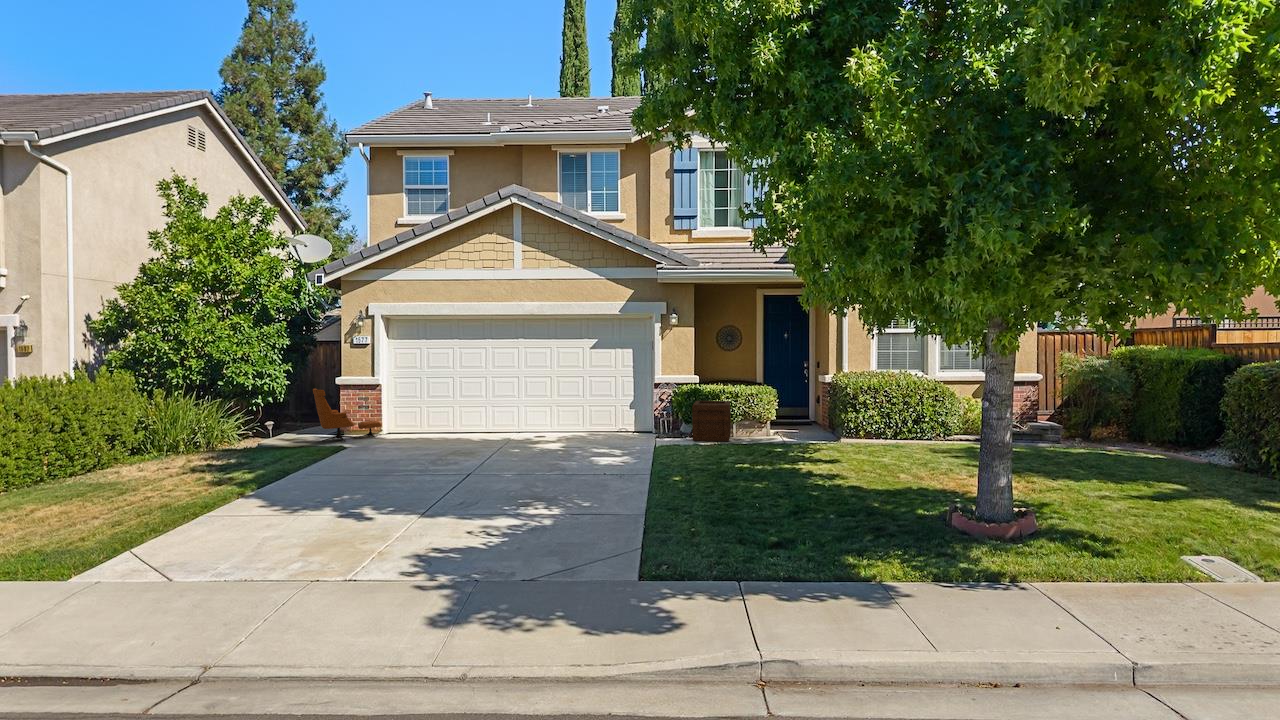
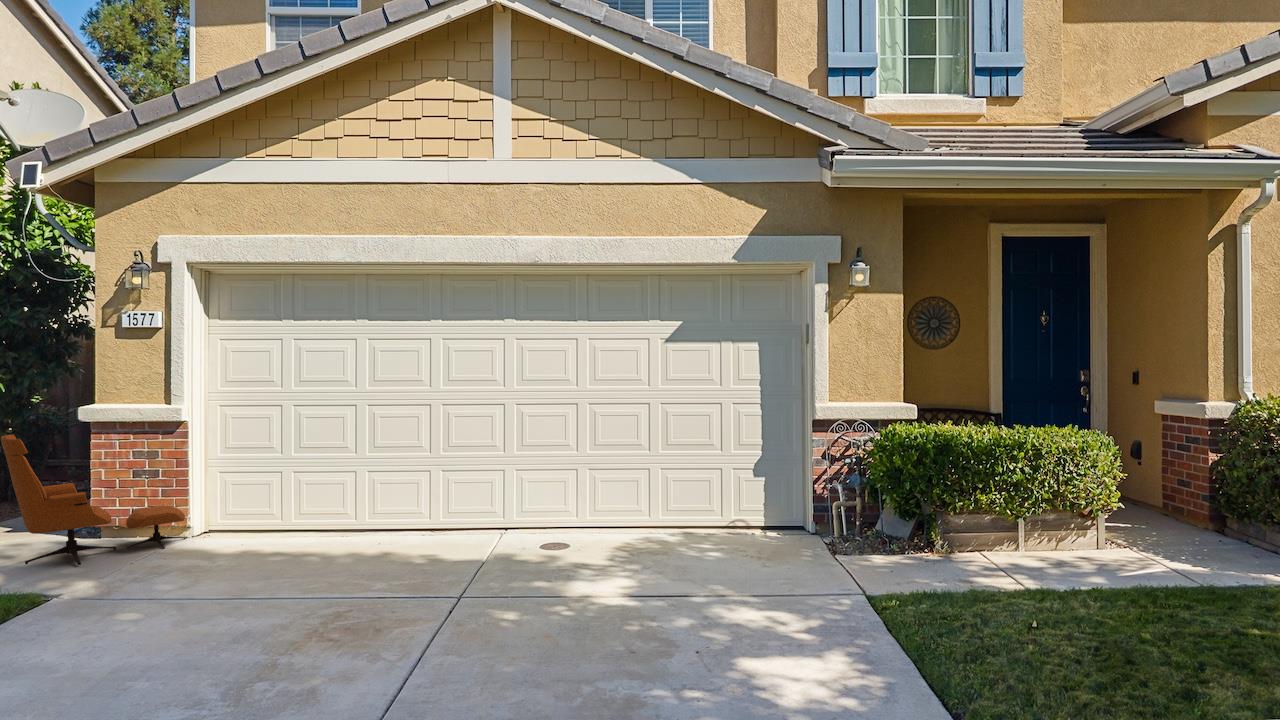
wooden crate: present [692,401,731,441] -> none [926,466,1039,575]

